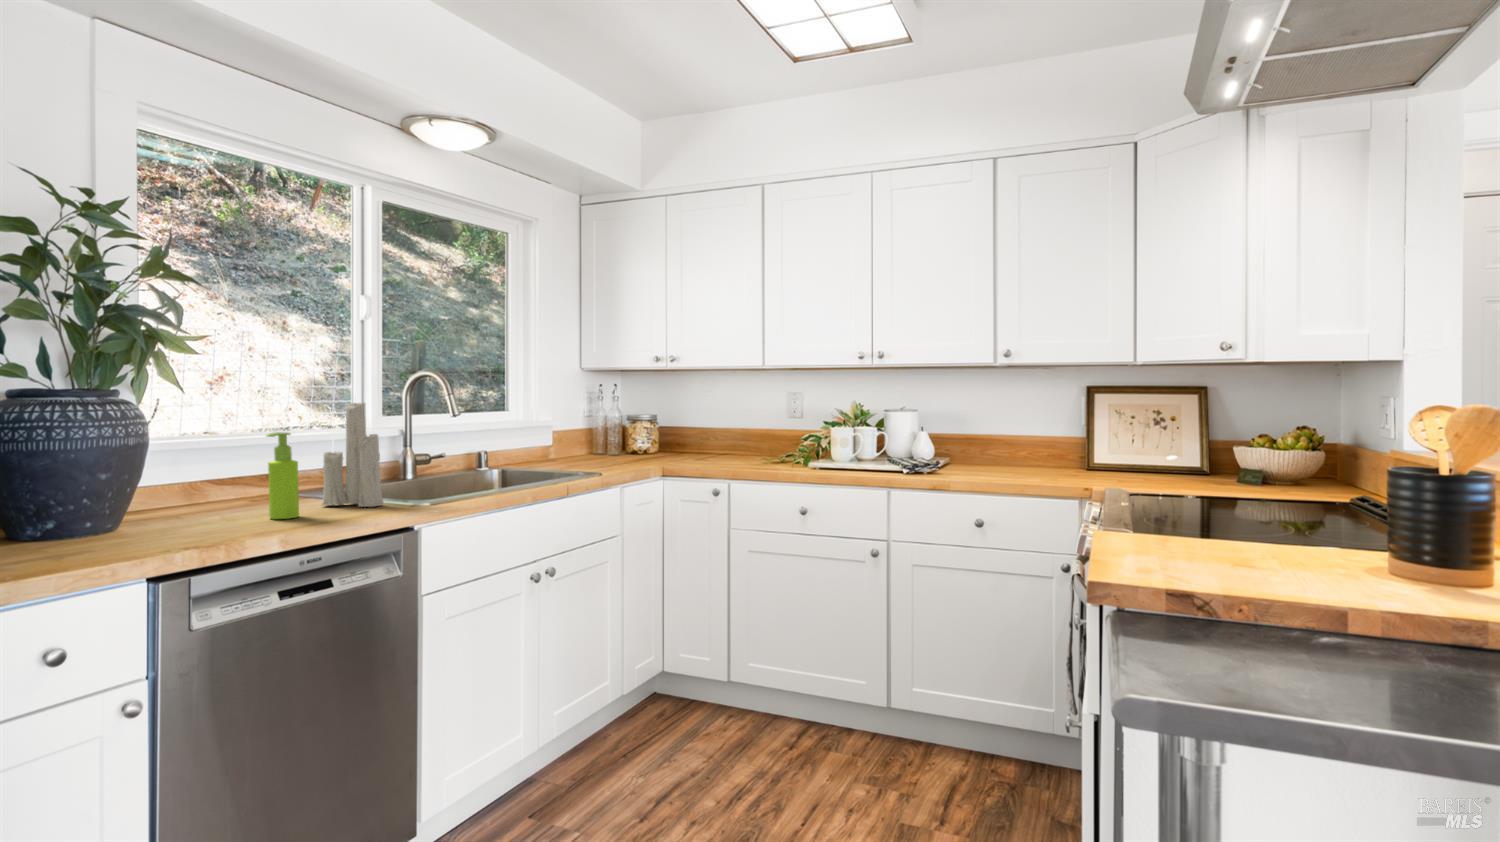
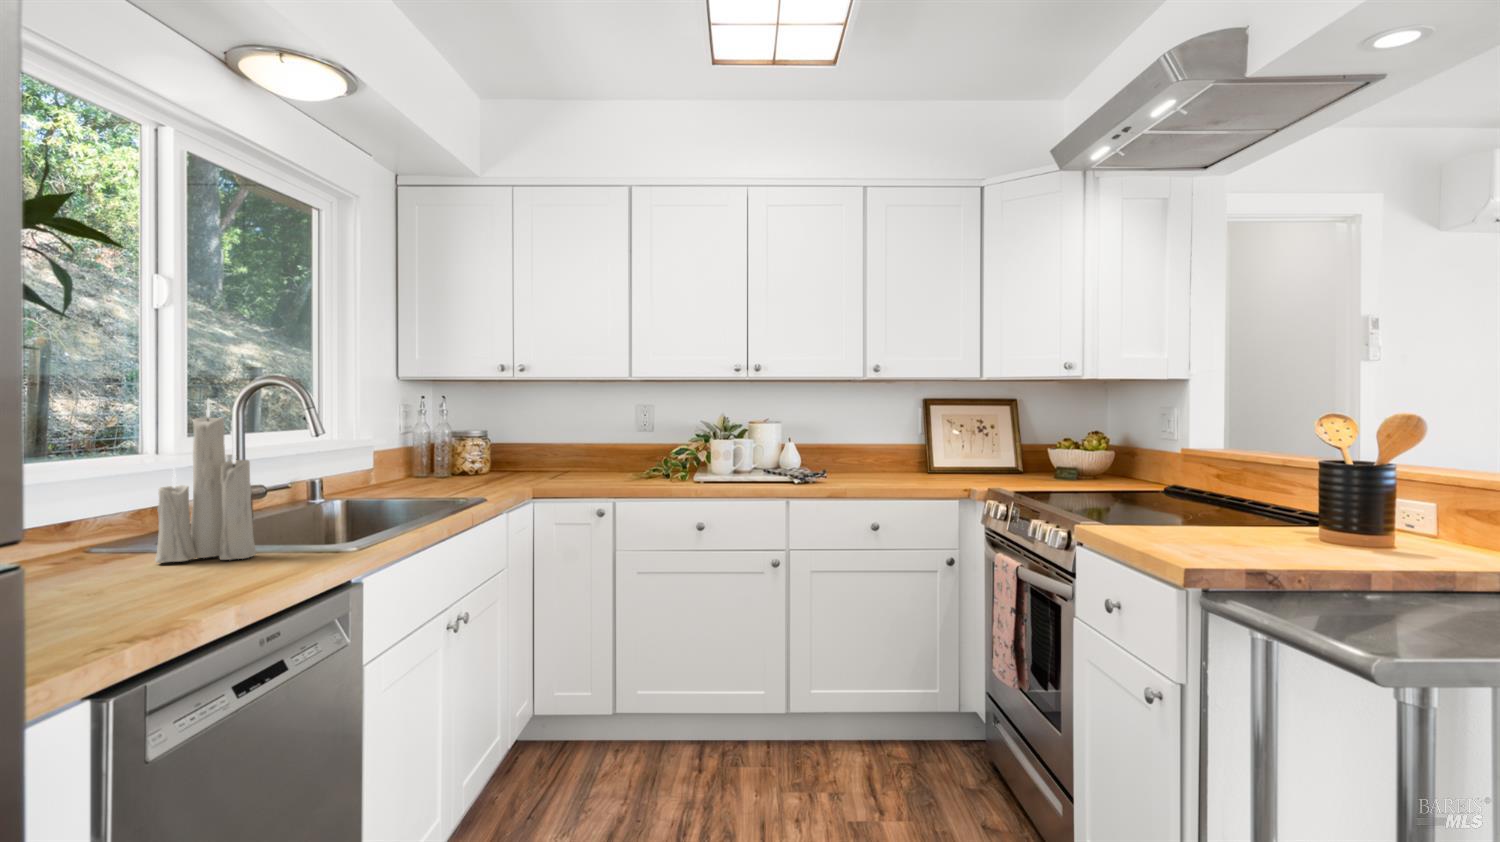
soap dispenser: present [266,432,299,519] -> none [94,461,144,590]

